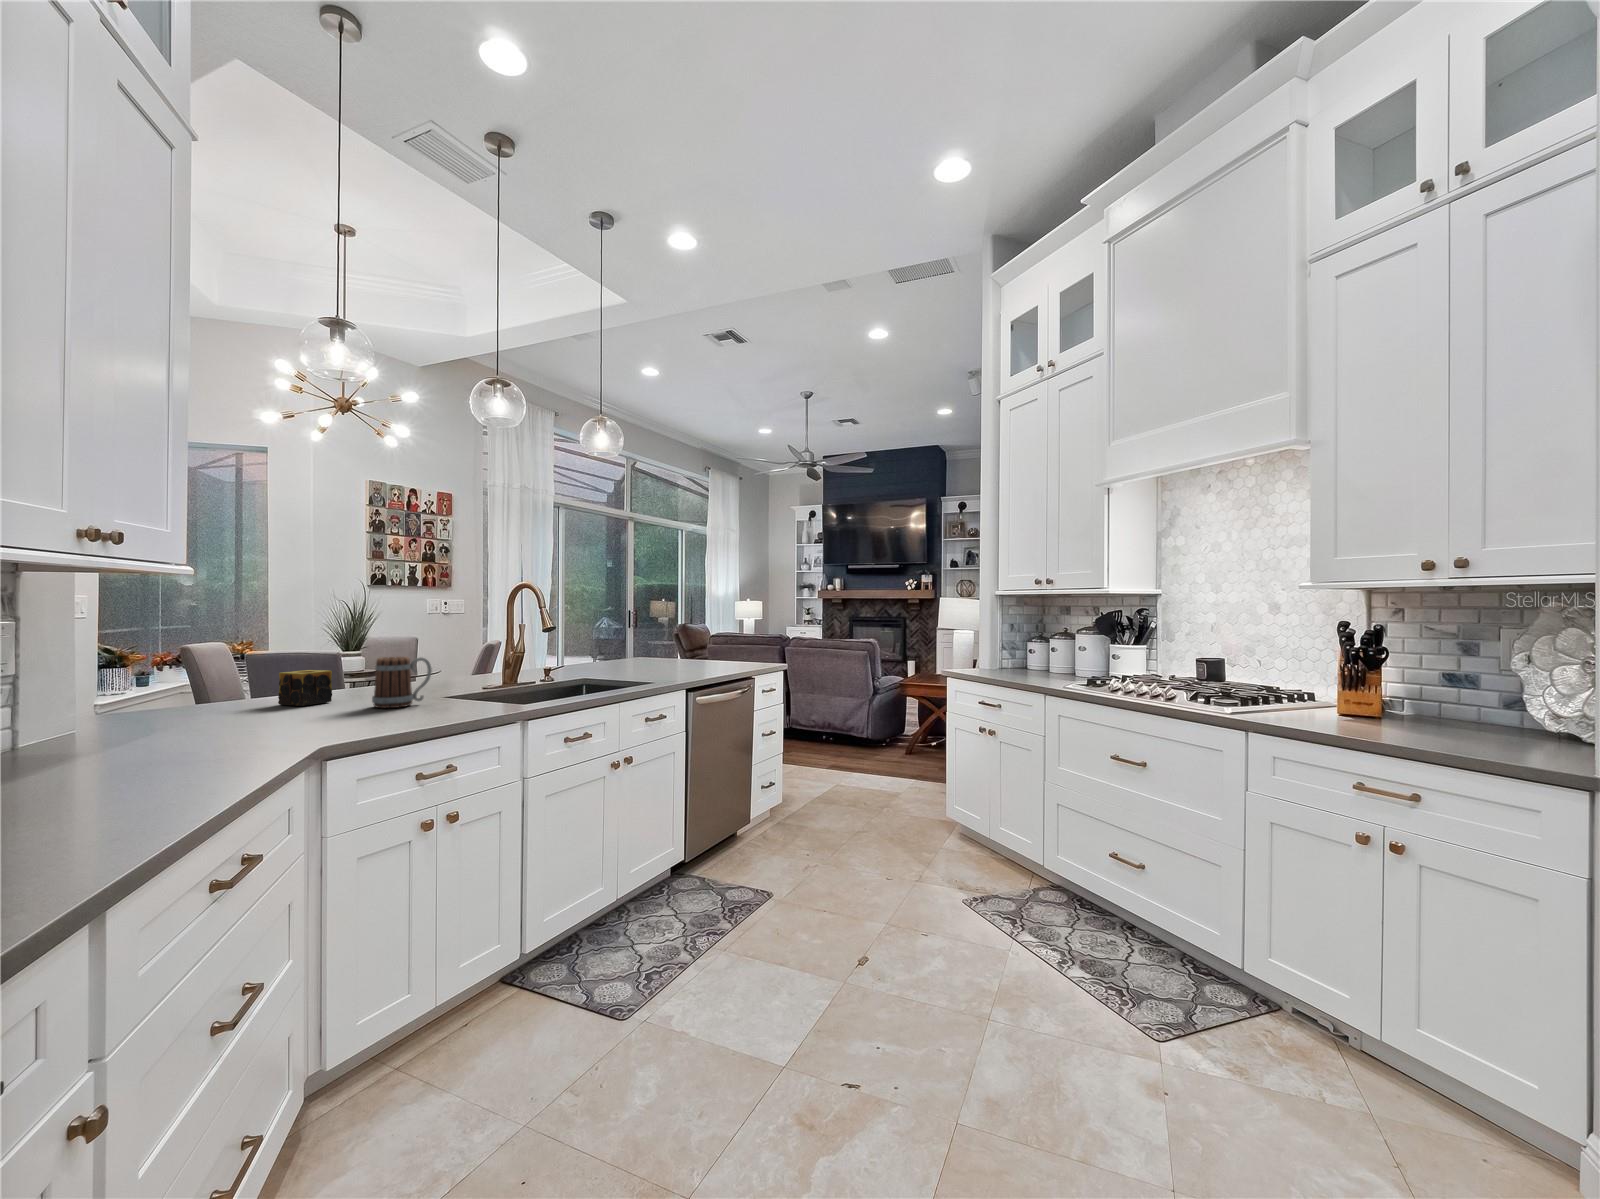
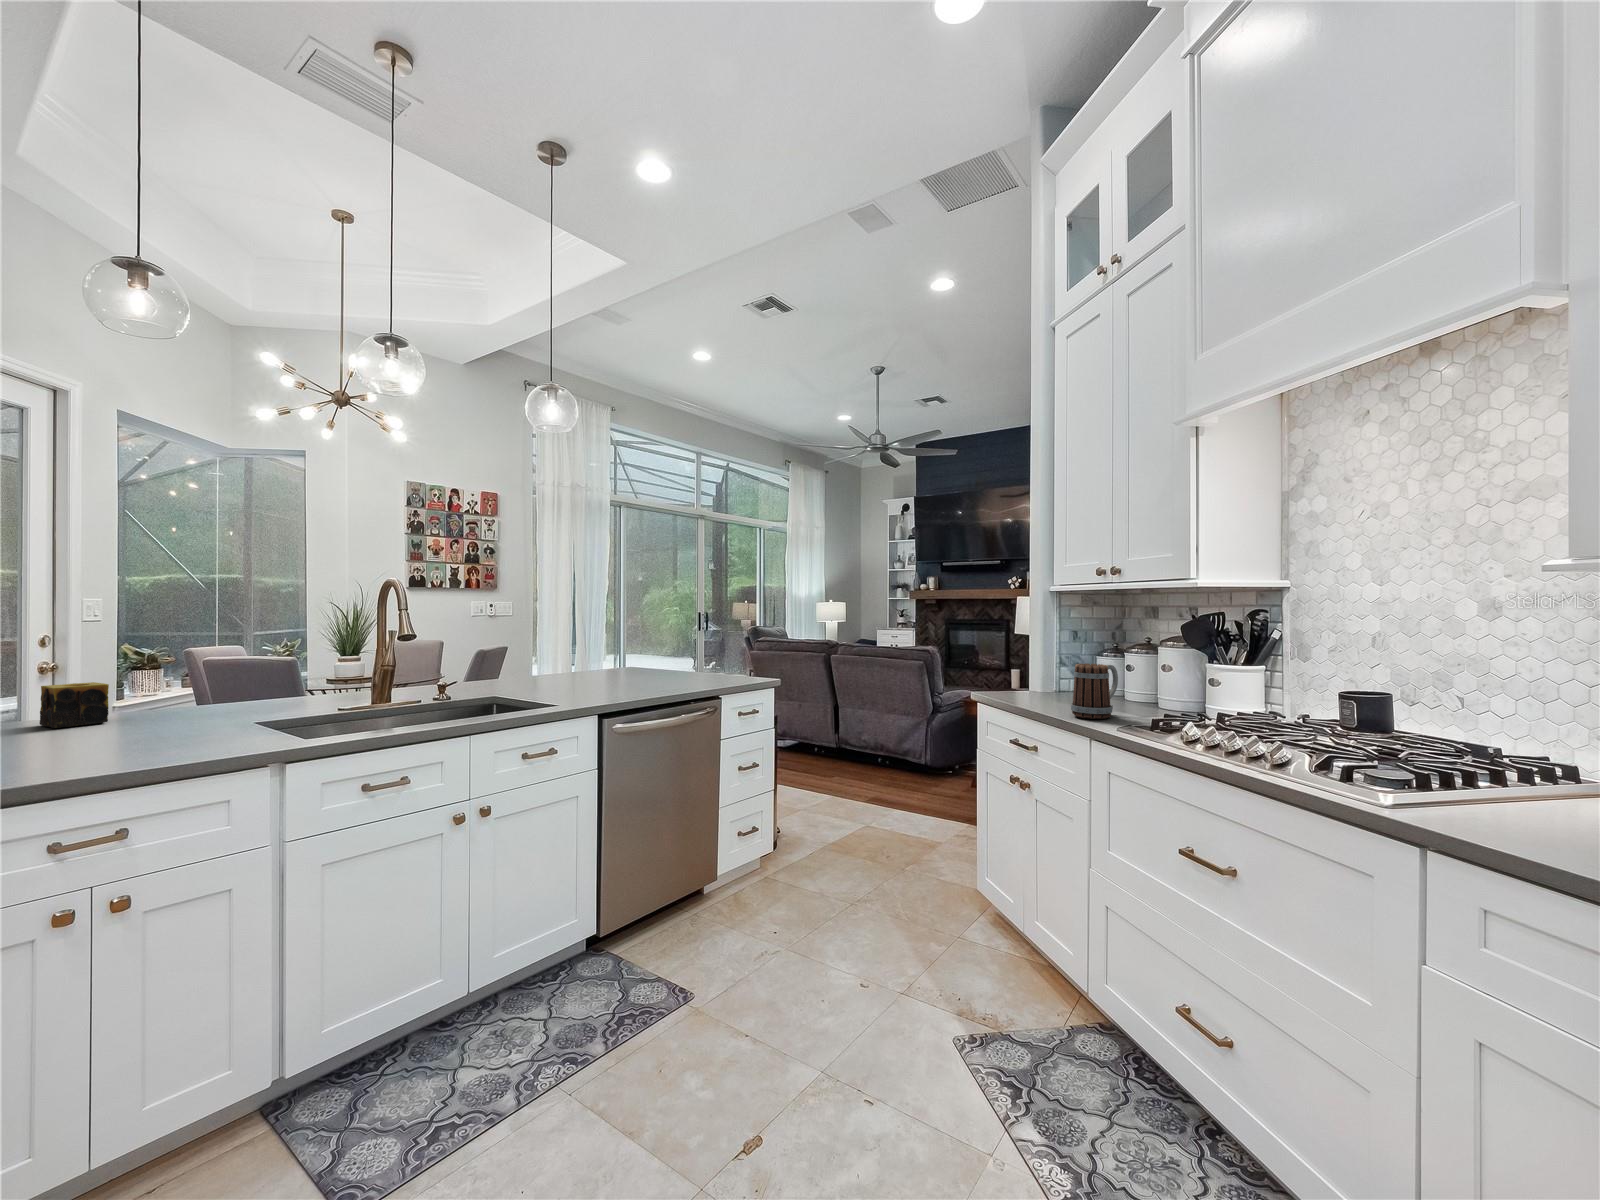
mug: present [372,657,432,708] -> present [1071,664,1118,719]

